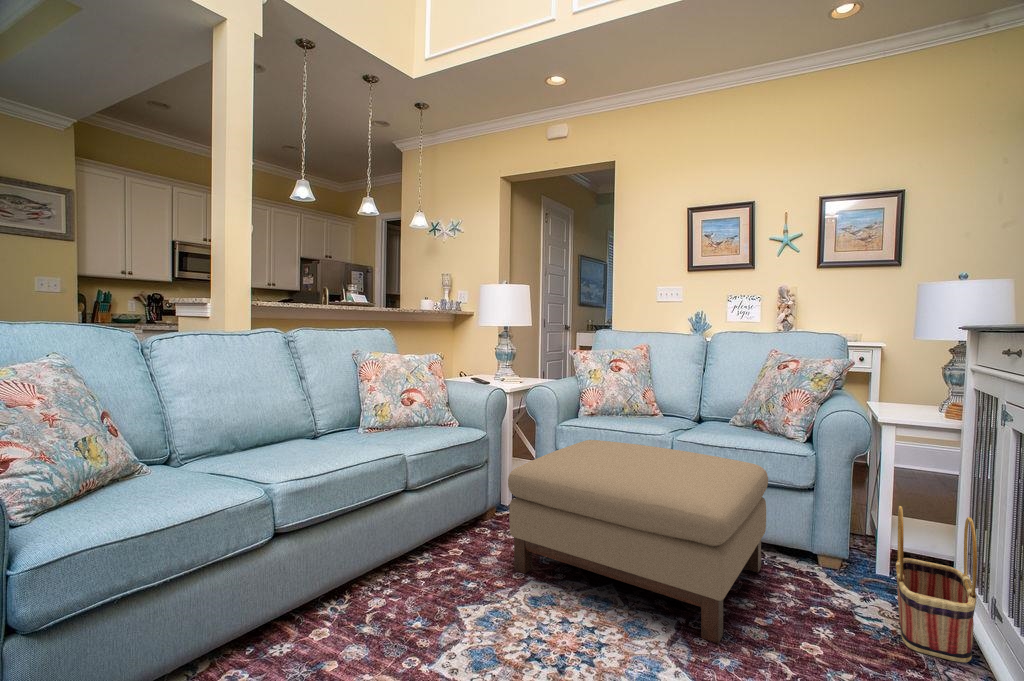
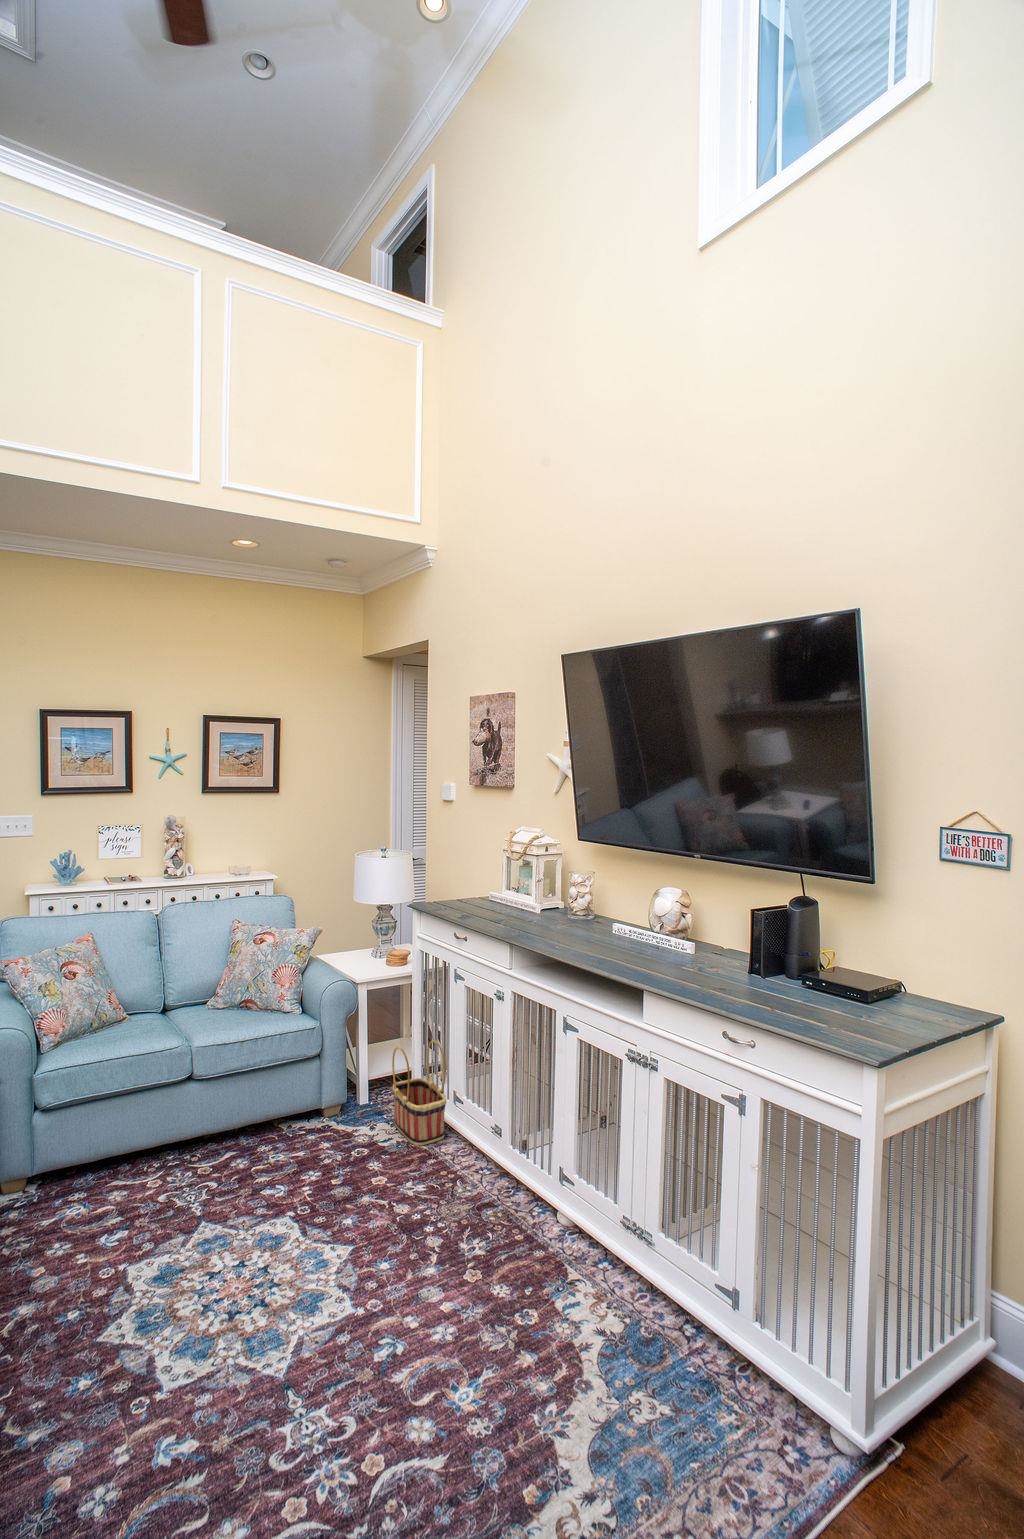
ottoman: present [508,440,768,643] -> none [78,1048,338,1278]

